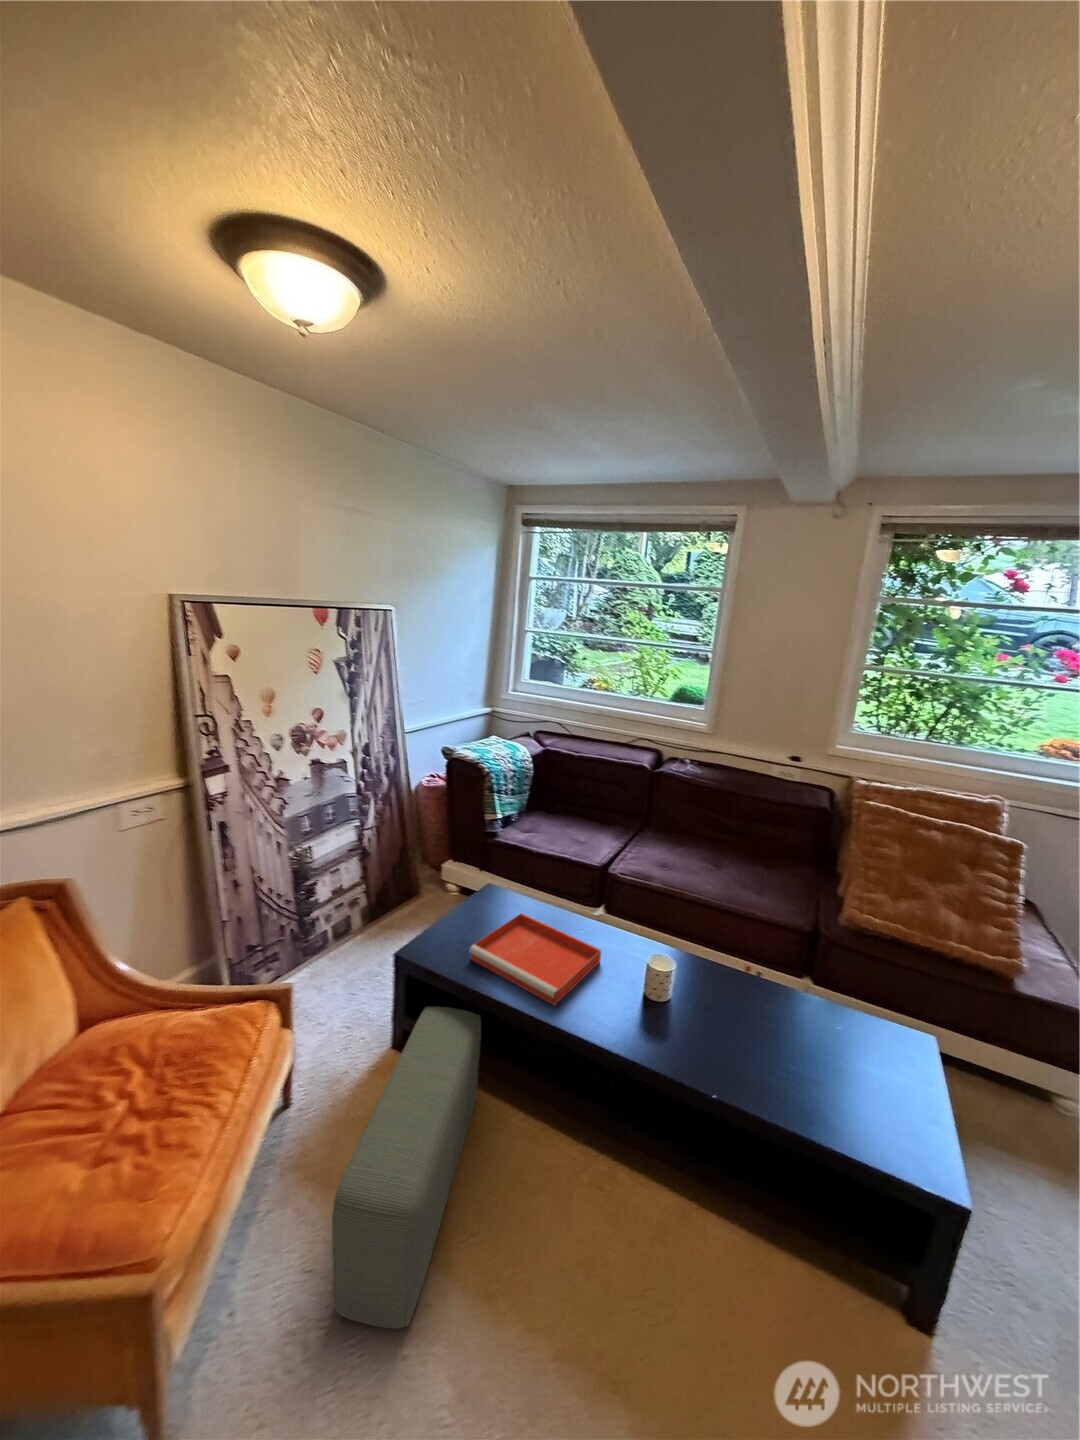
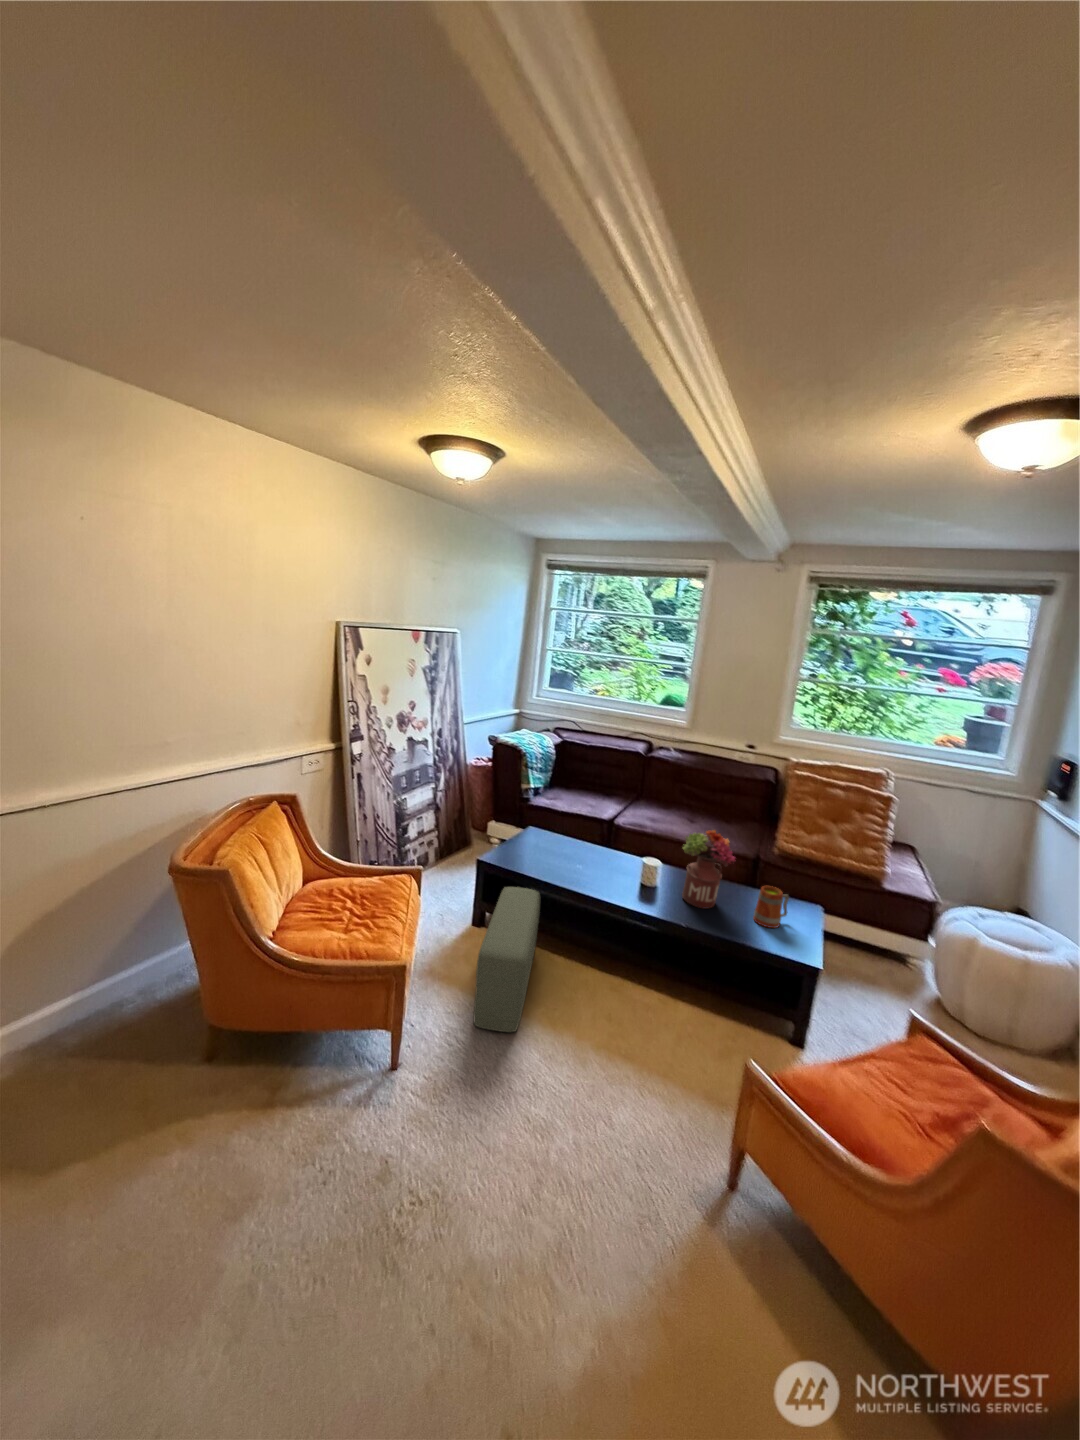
tray: present [469,913,601,1005] -> none [530,838,615,883]
flower arrangement: none [707,924,801,1058] -> present [682,830,735,908]
mug: none [829,1026,892,1106] -> present [753,886,789,928]

